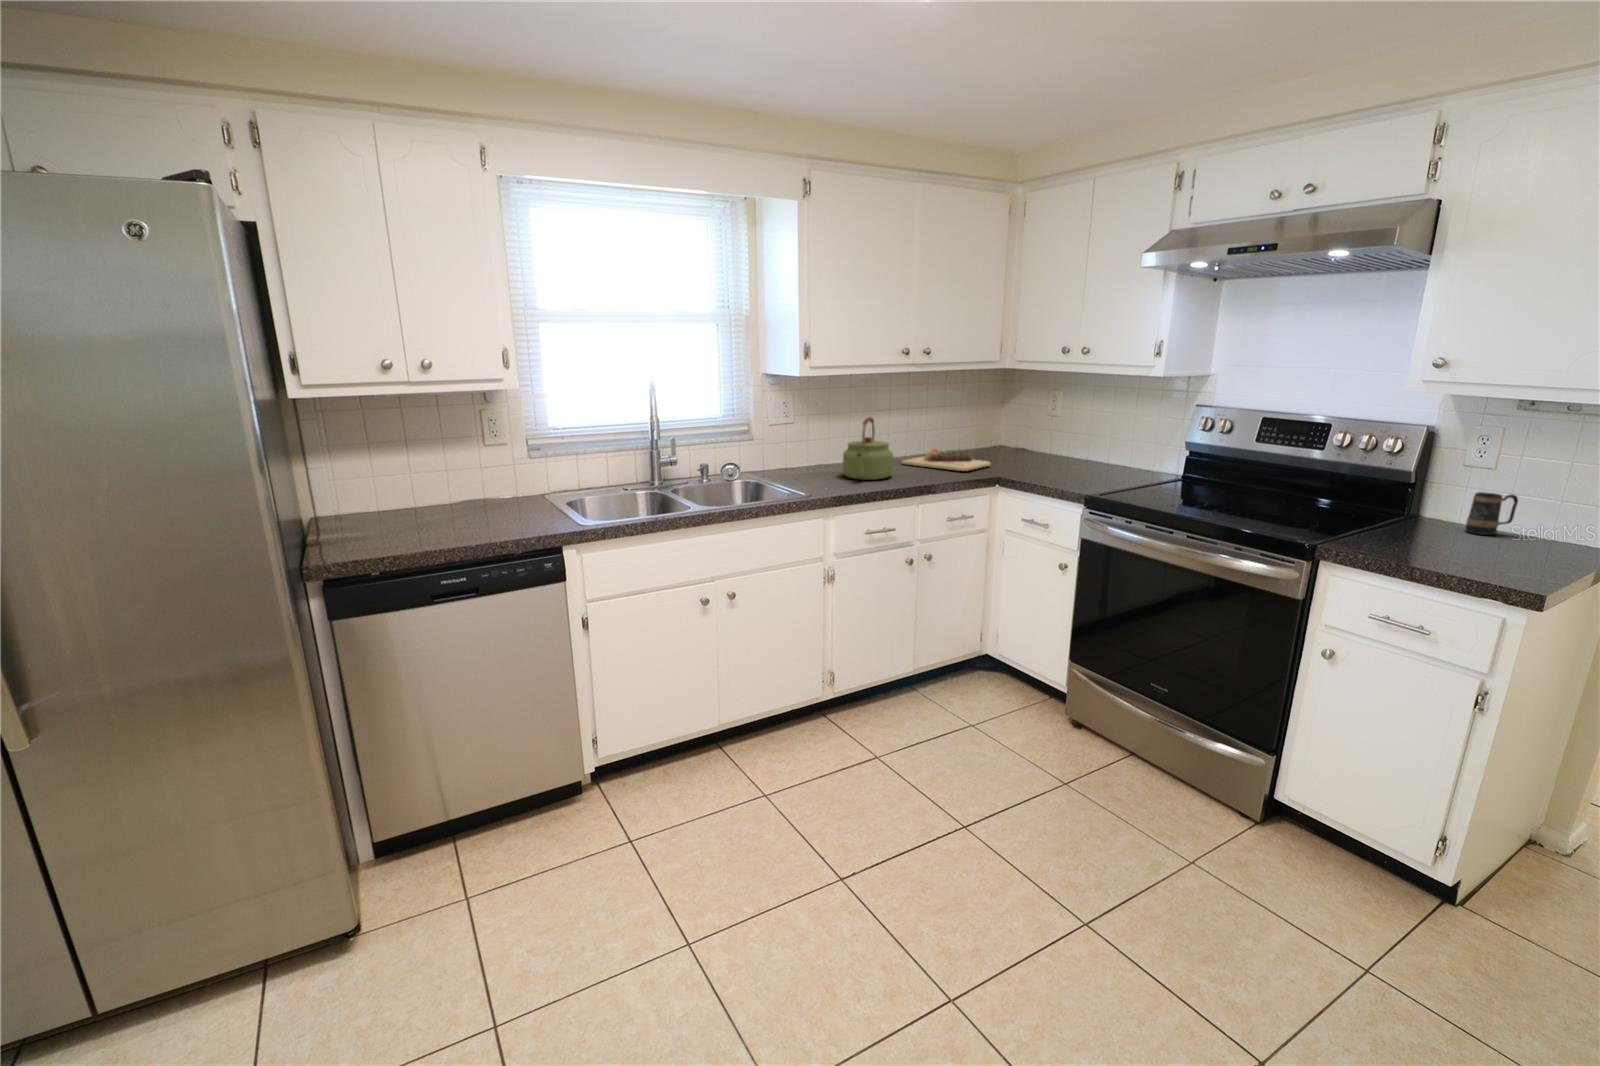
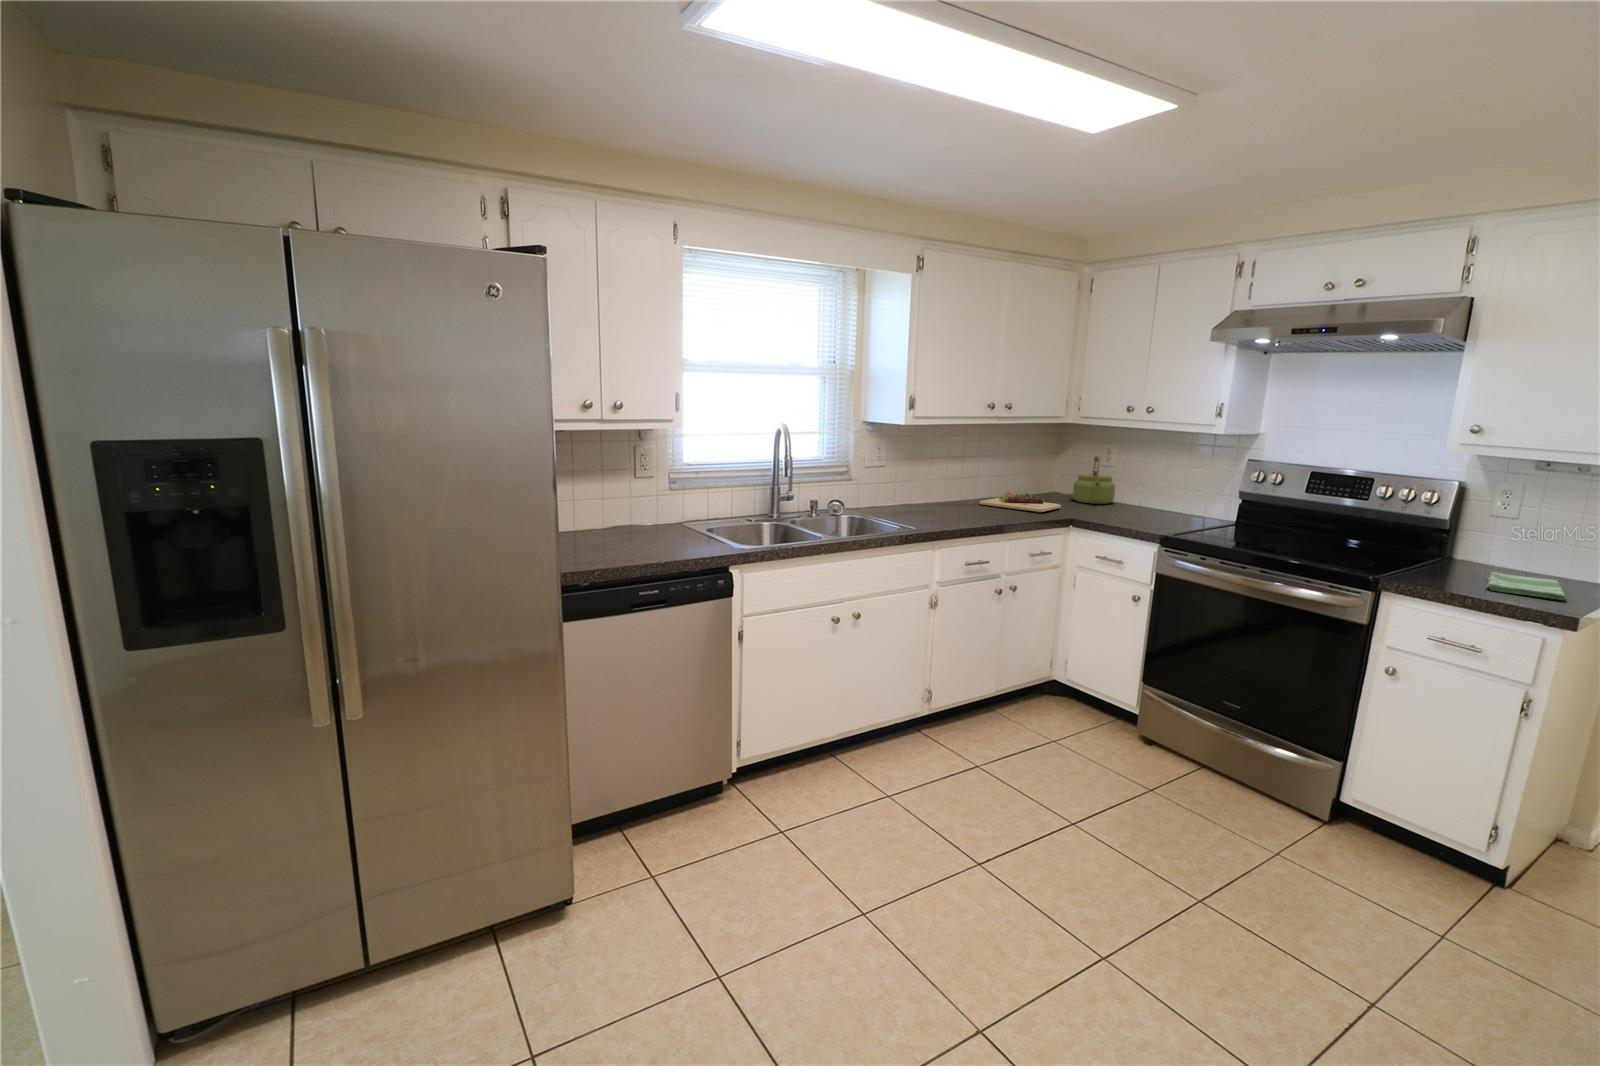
kettle: present [843,417,893,480] -> present [1072,456,1115,504]
mug: present [1465,492,1518,535] -> none [1496,539,1541,575]
dish towel: none [1443,533,1537,568] -> present [1487,572,1566,600]

